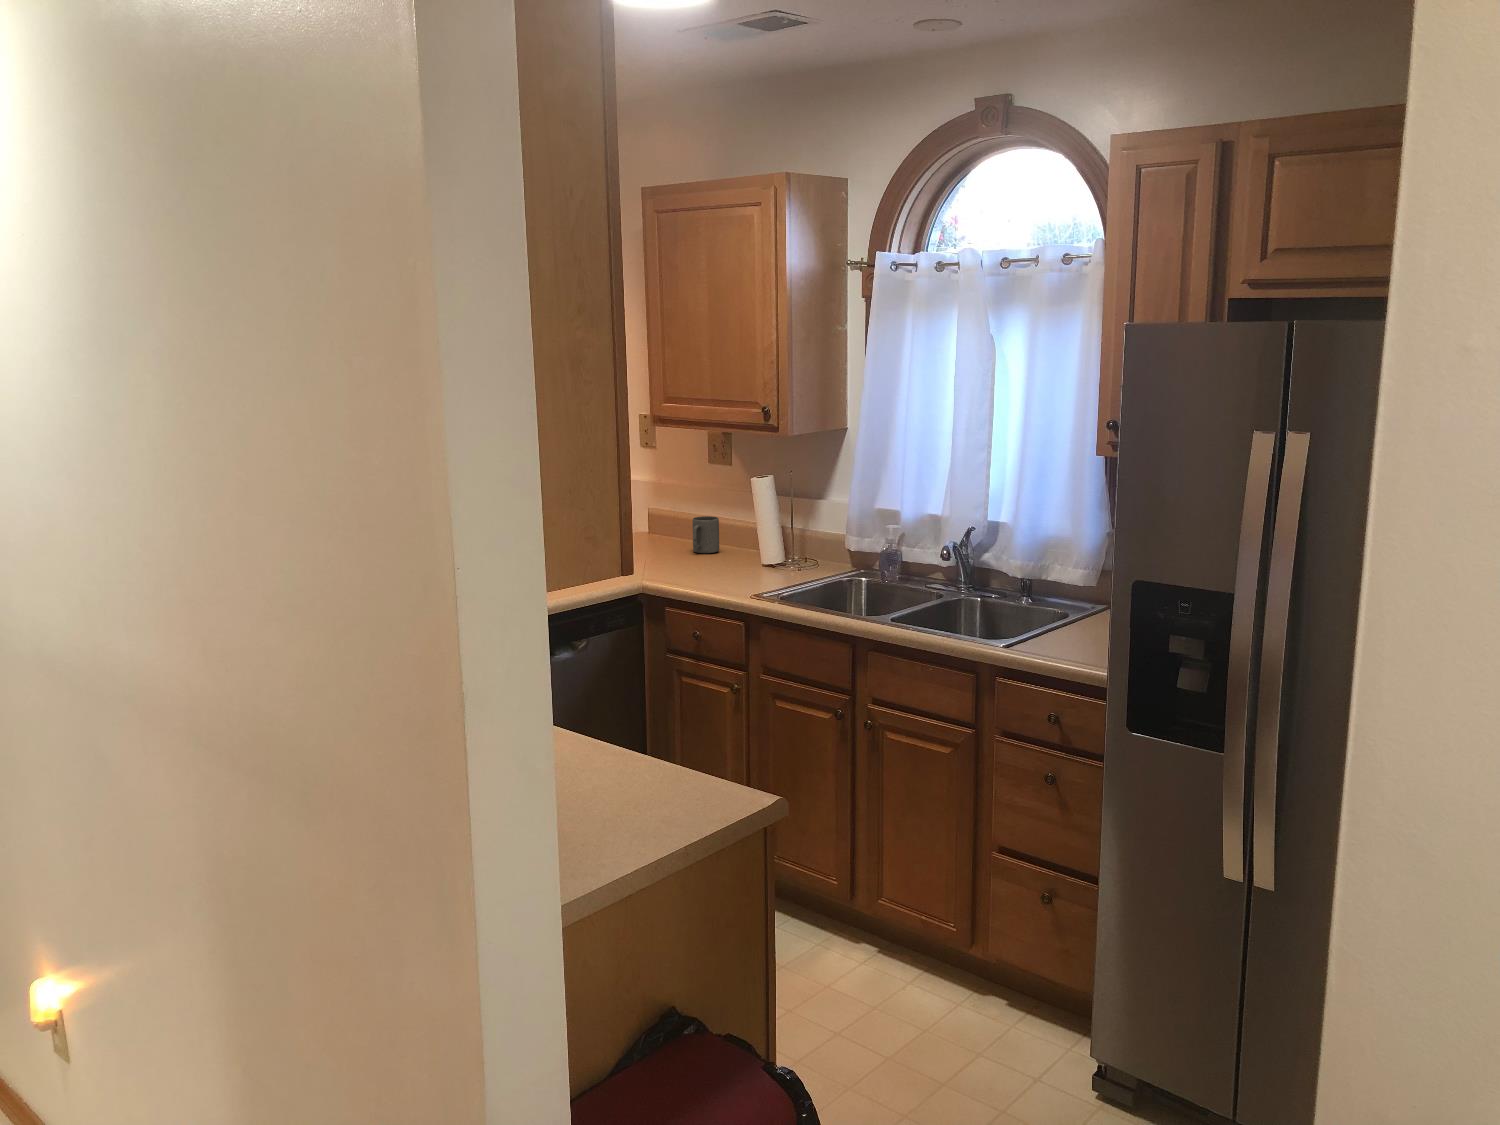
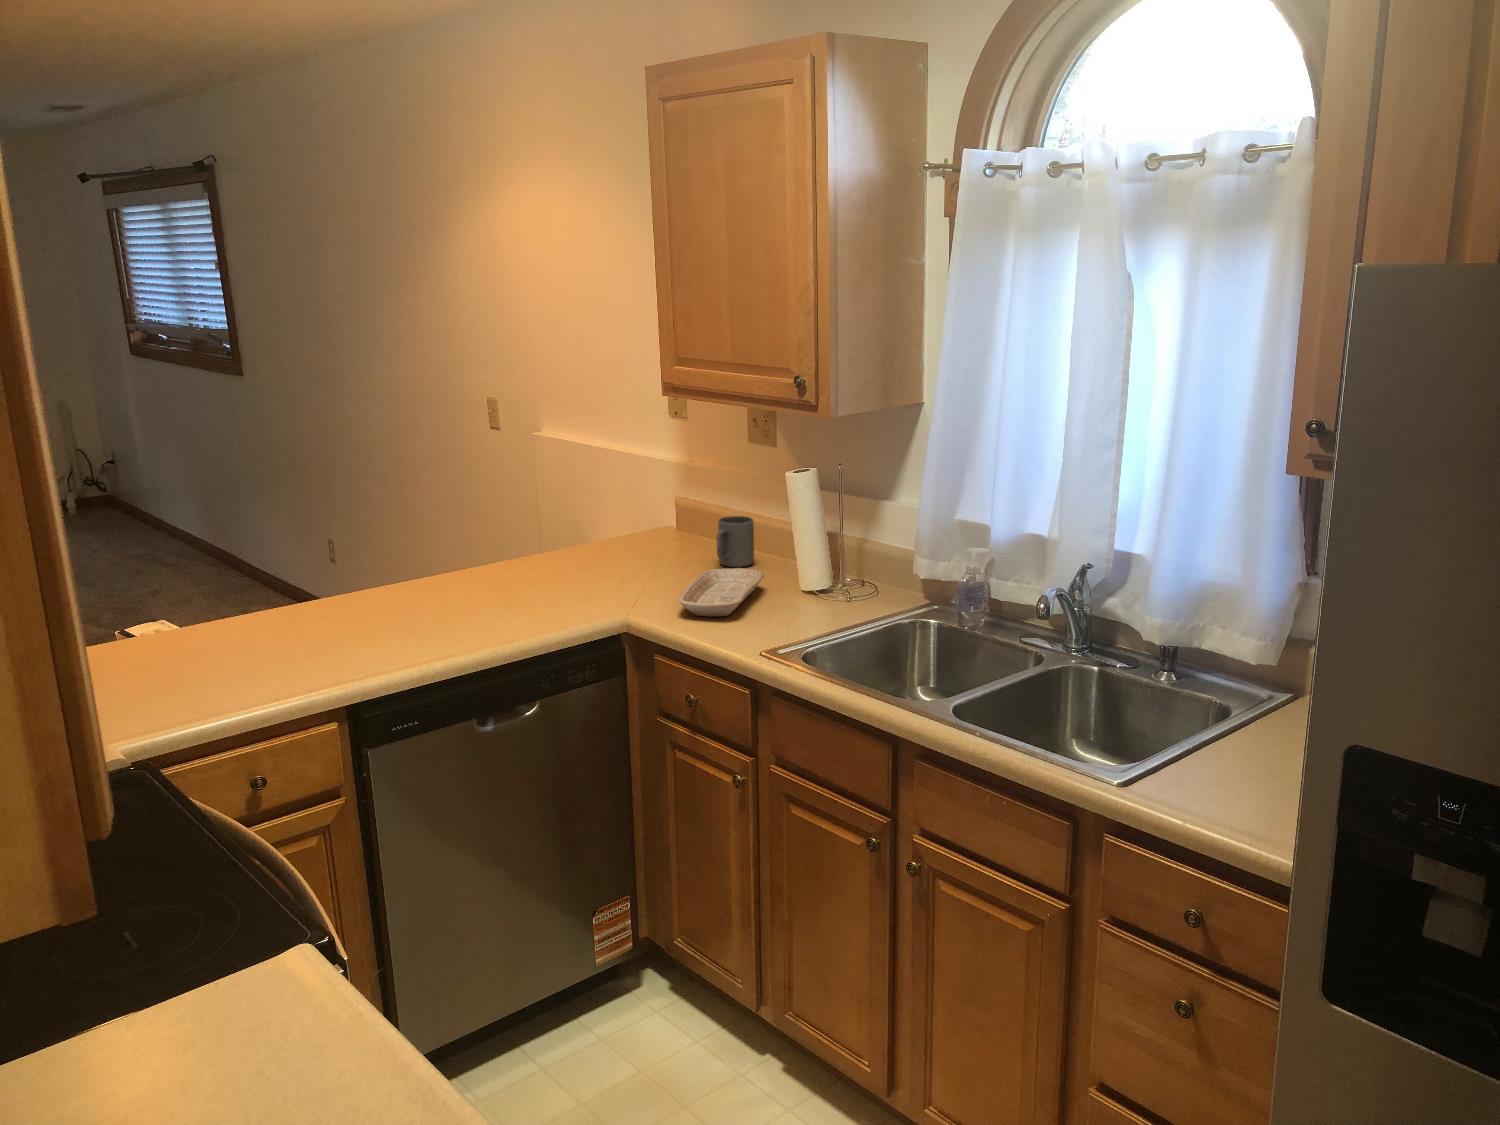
tray: none [681,551,735,580] -> present [679,568,764,616]

